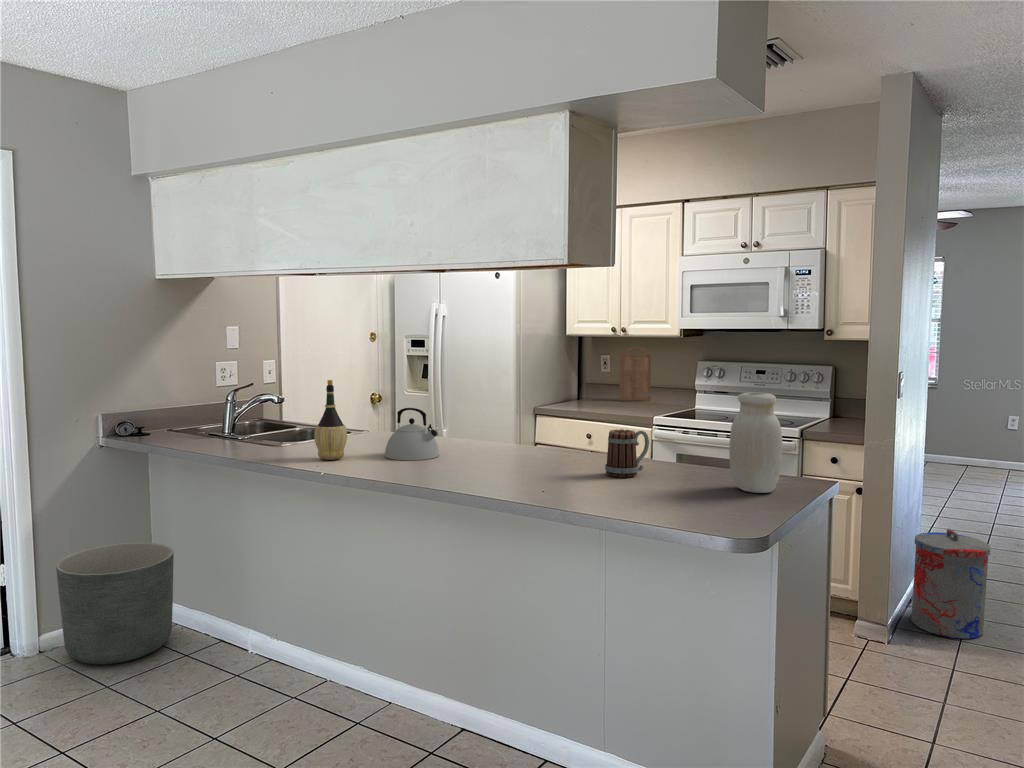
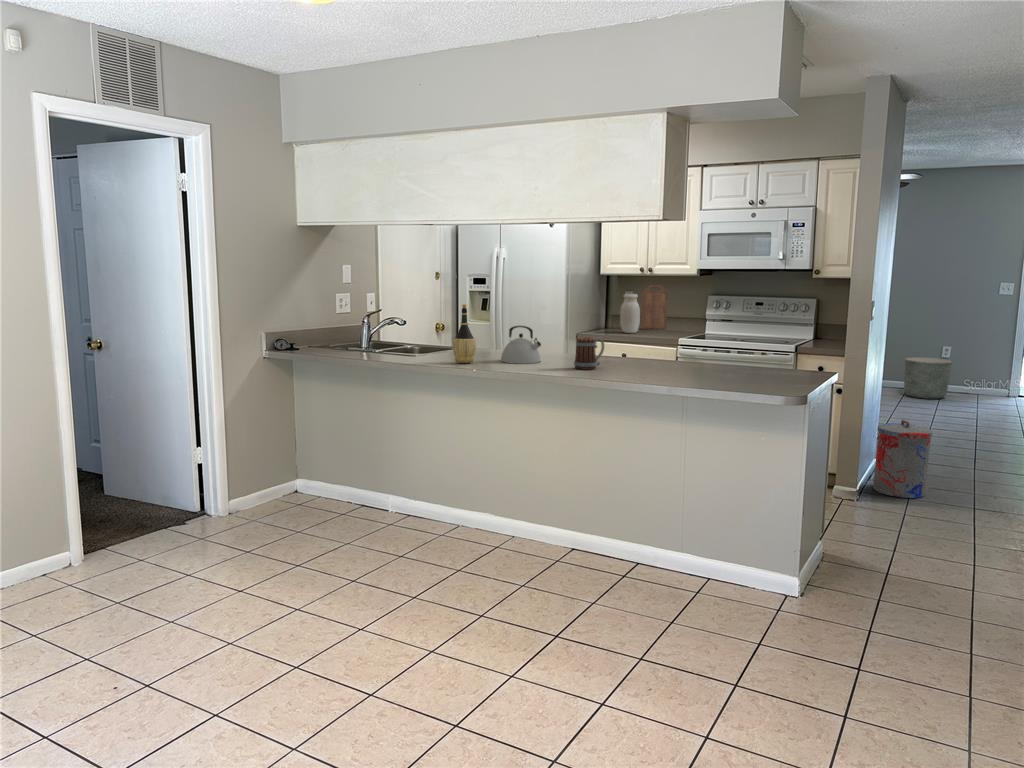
jar: present [729,392,782,493] -> present [620,294,640,333]
mug: present [605,429,649,478] -> present [574,337,604,370]
planter: present [56,542,174,664] -> present [904,358,952,399]

